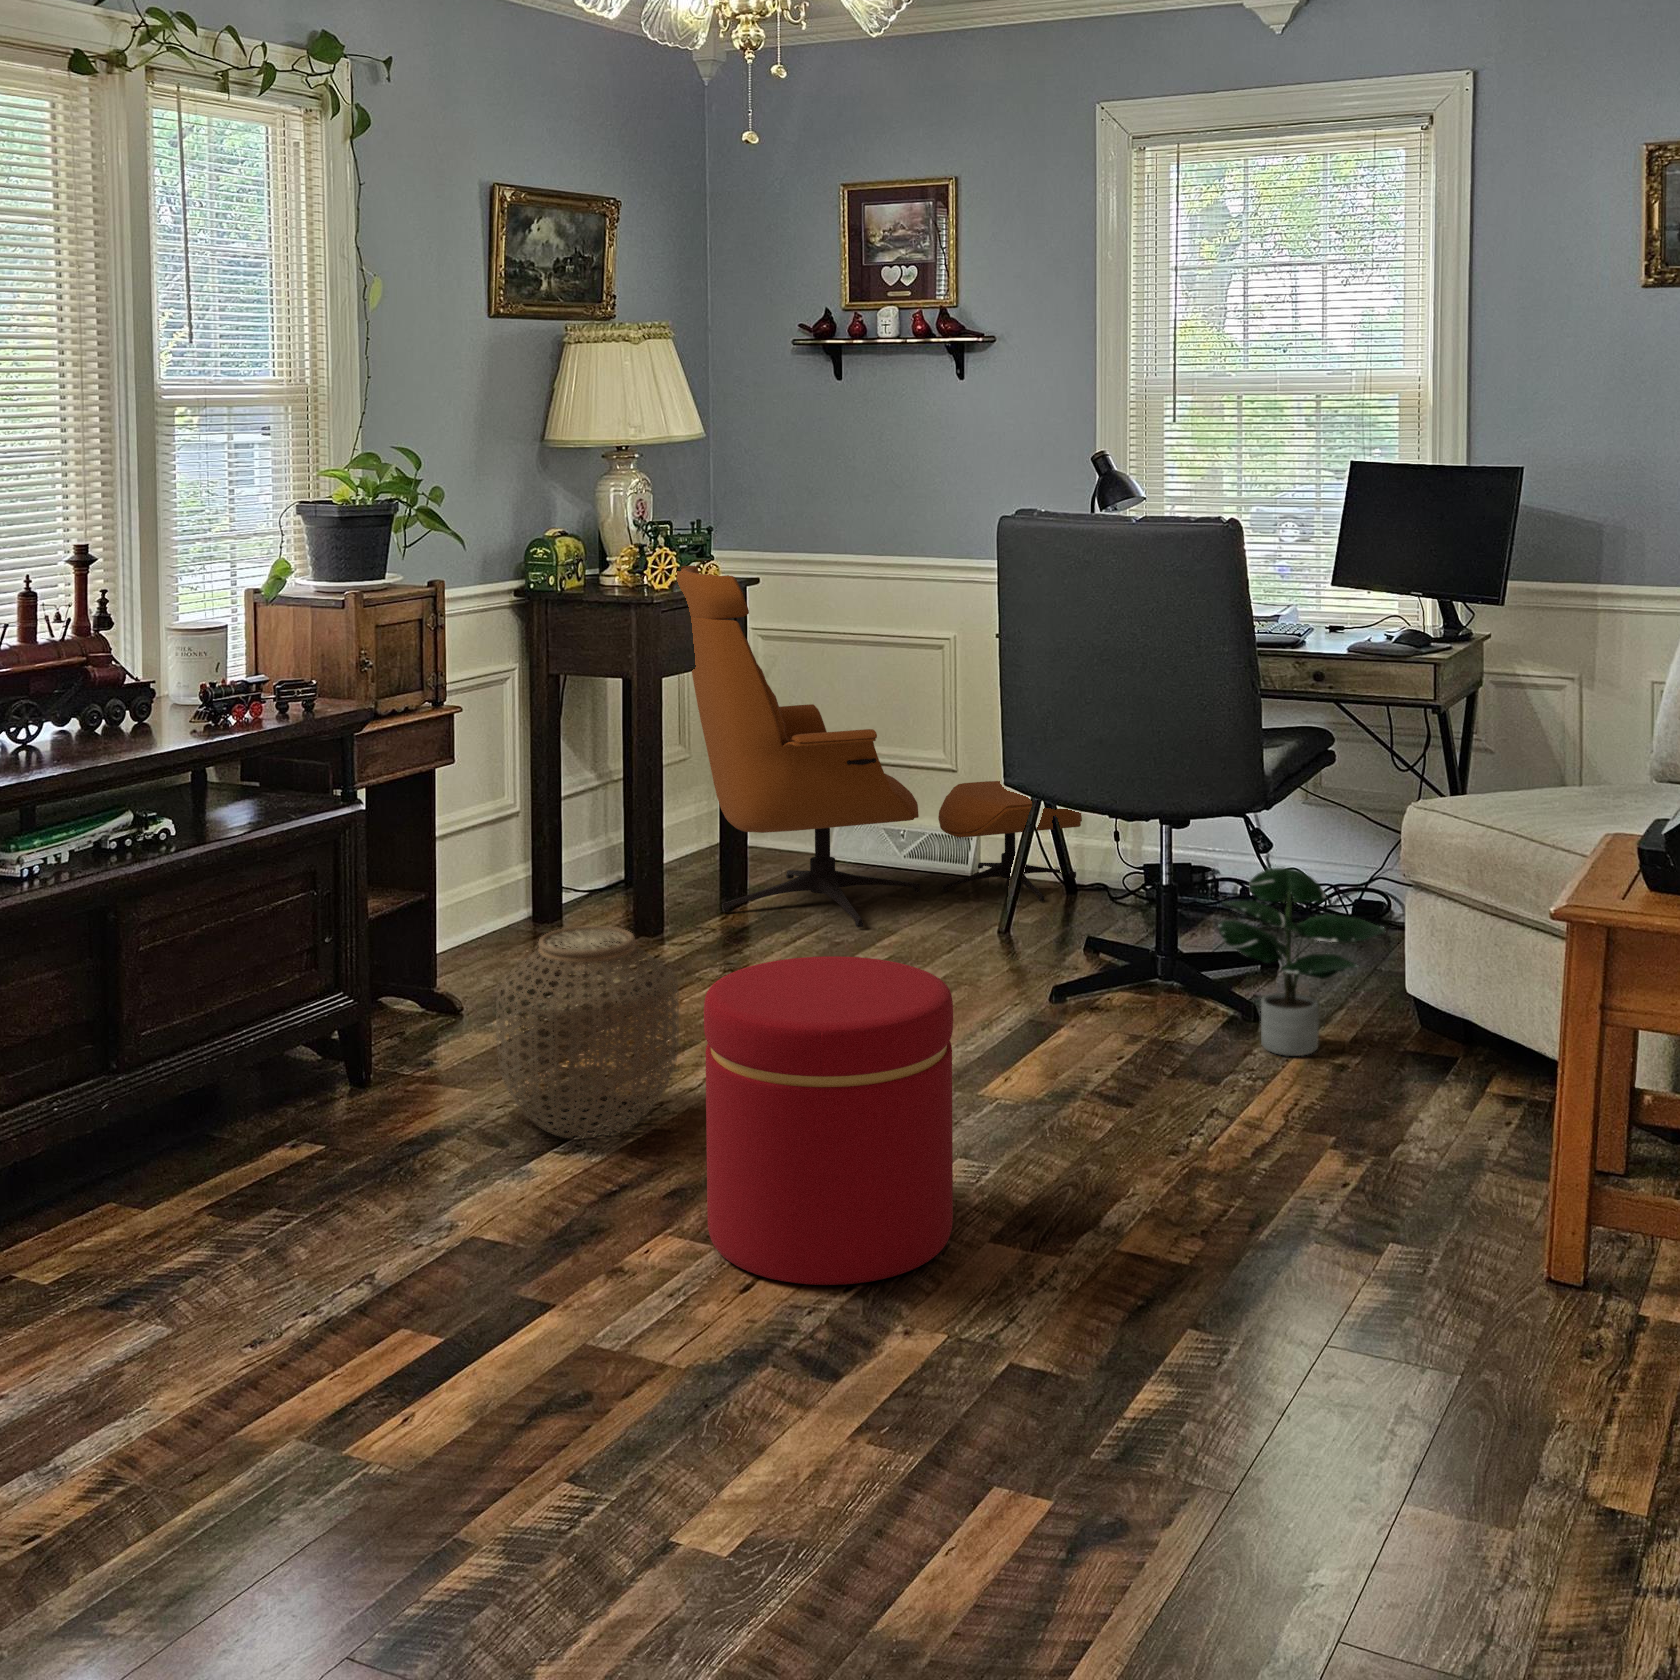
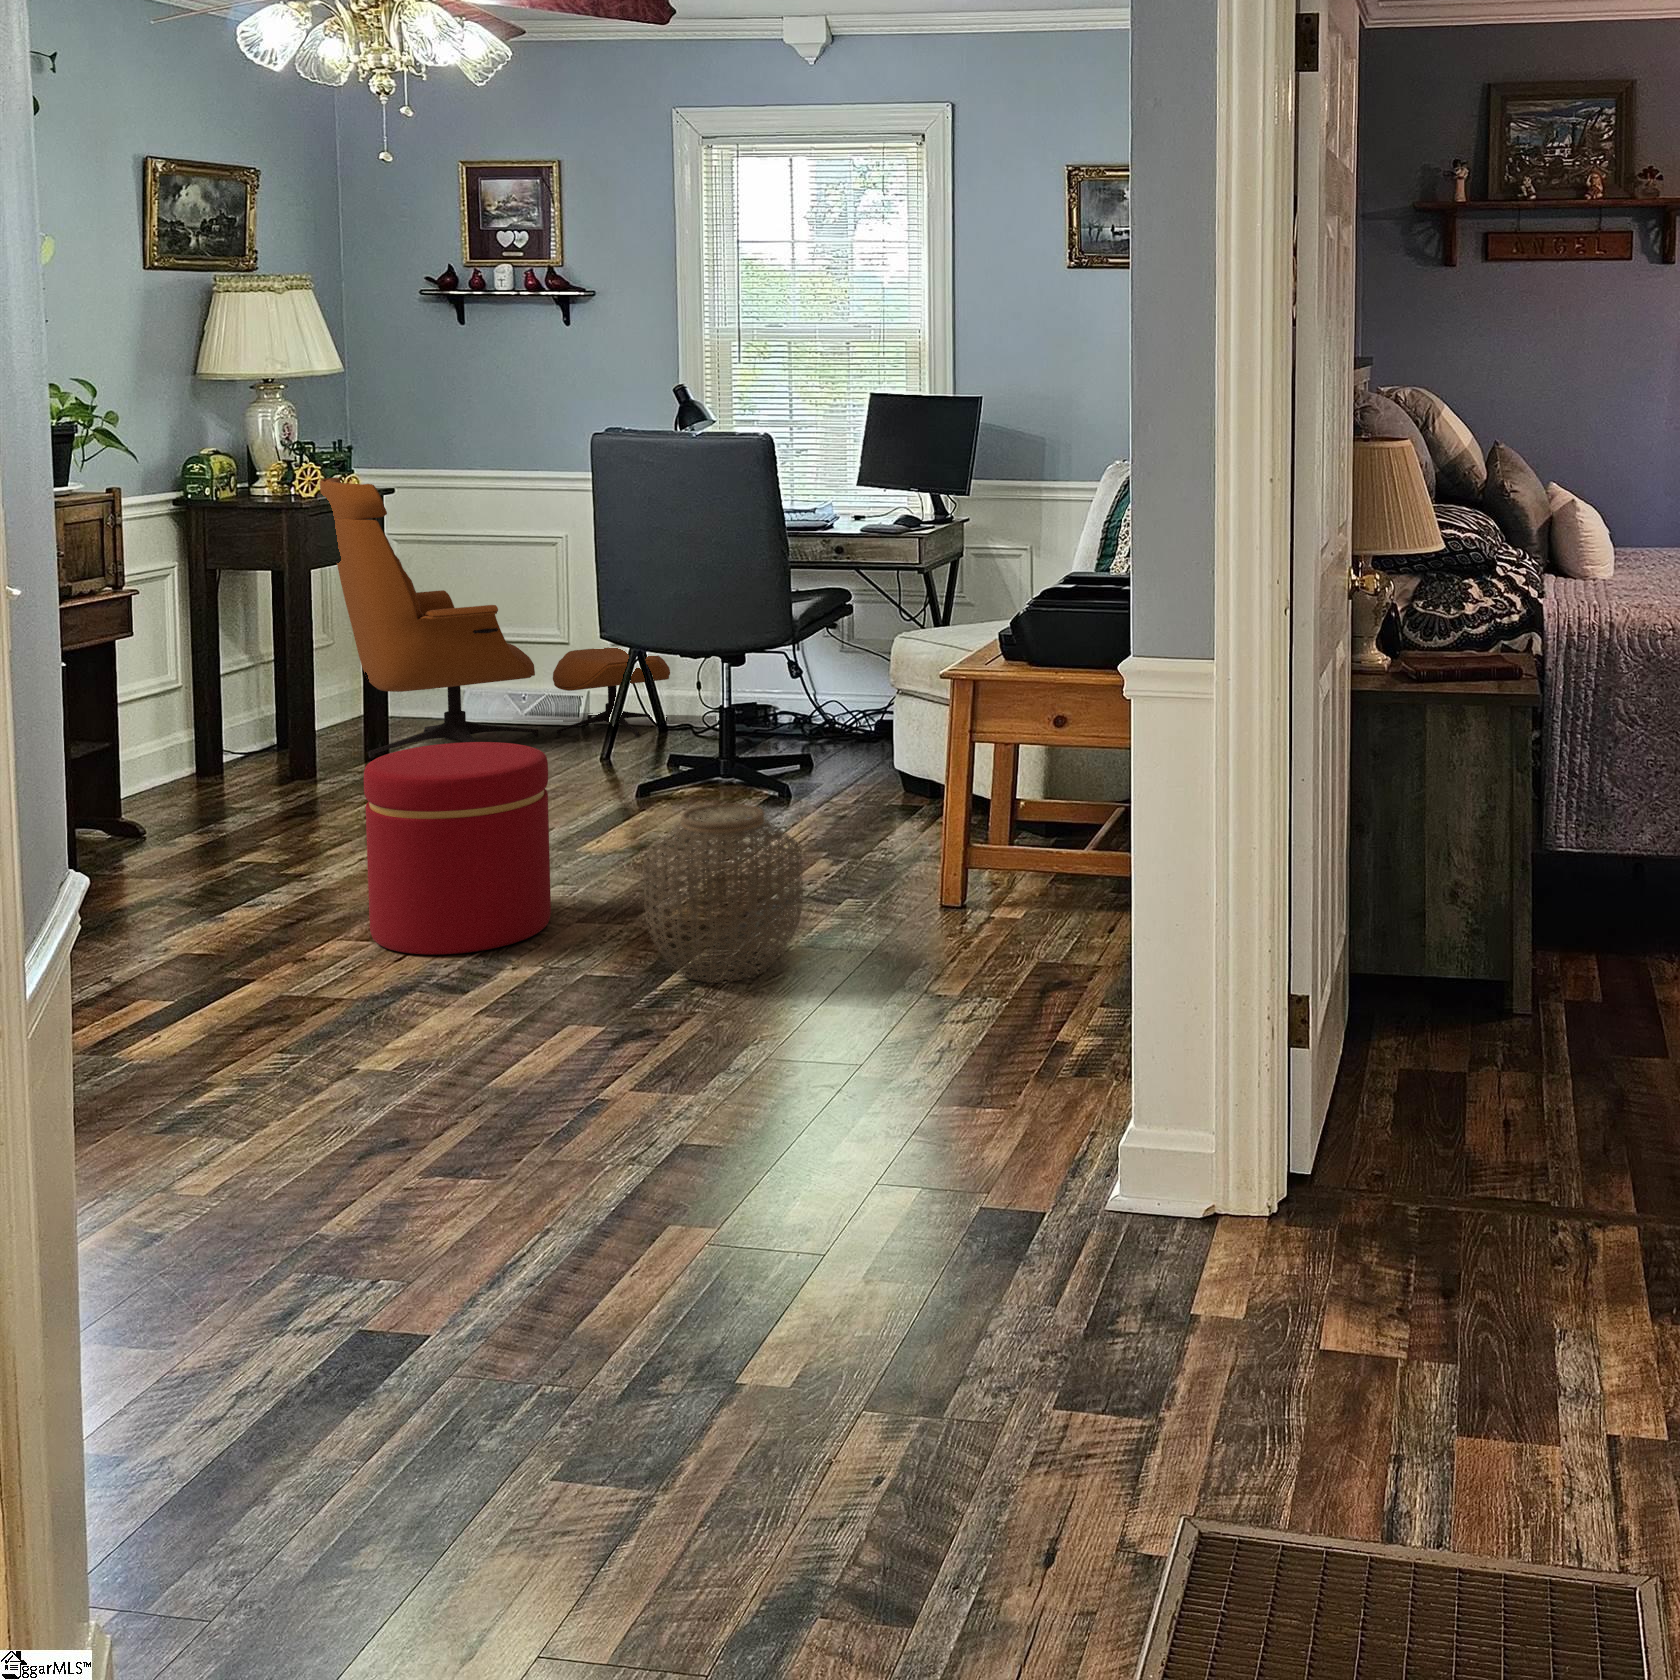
potted plant: present [1218,868,1385,1056] -> none [756,685,872,814]
woven basket: present [496,926,679,1138] -> present [643,804,802,983]

